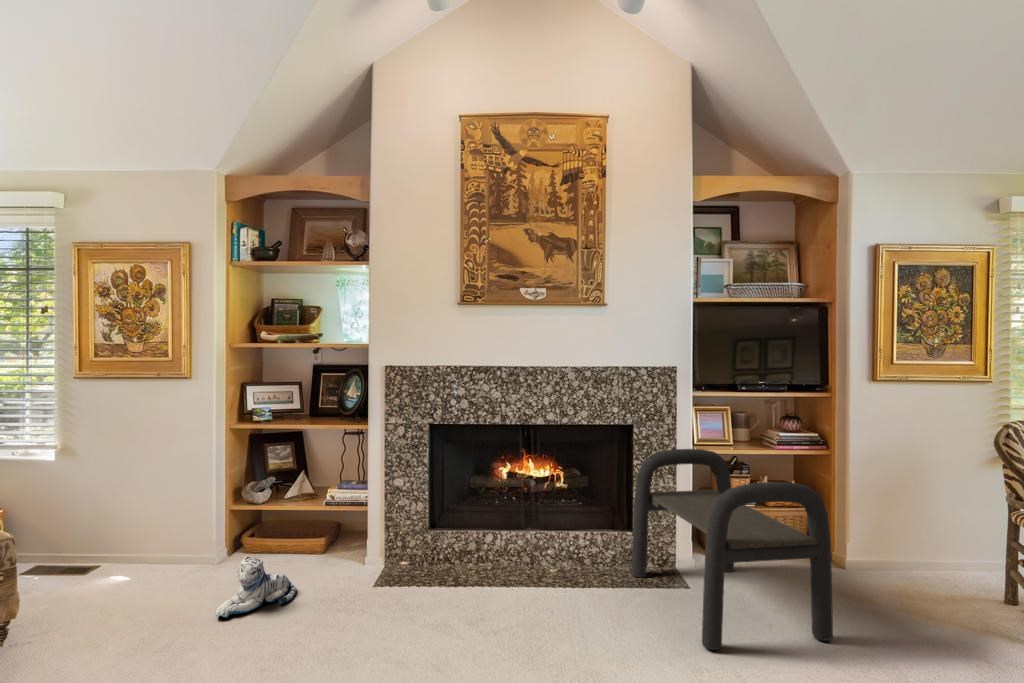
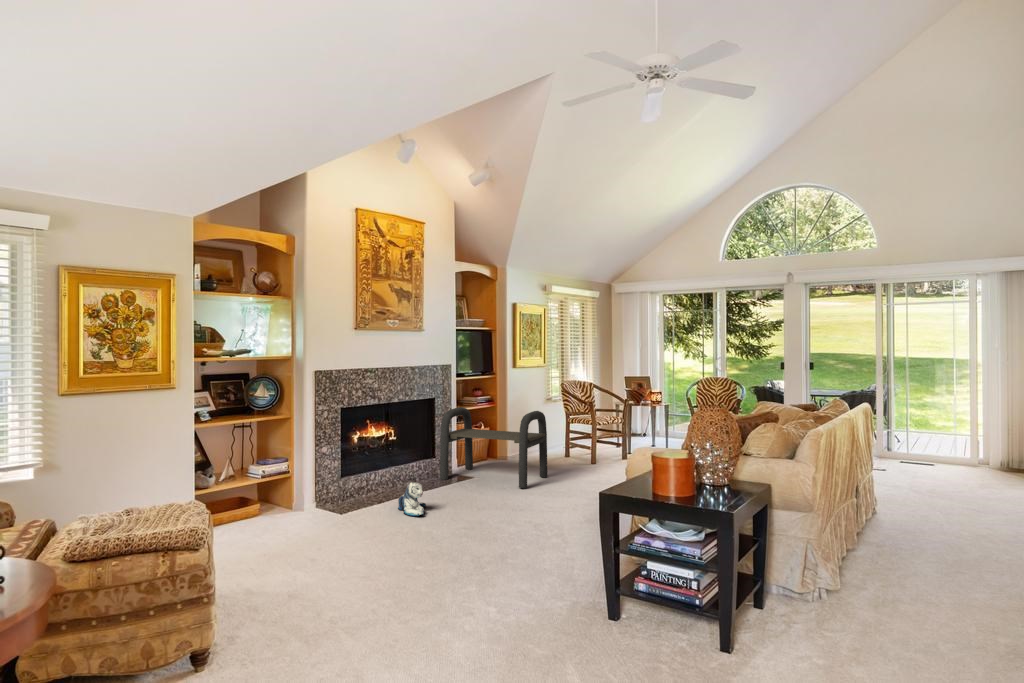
plush toy: present [215,557,296,617] -> present [398,482,426,516]

